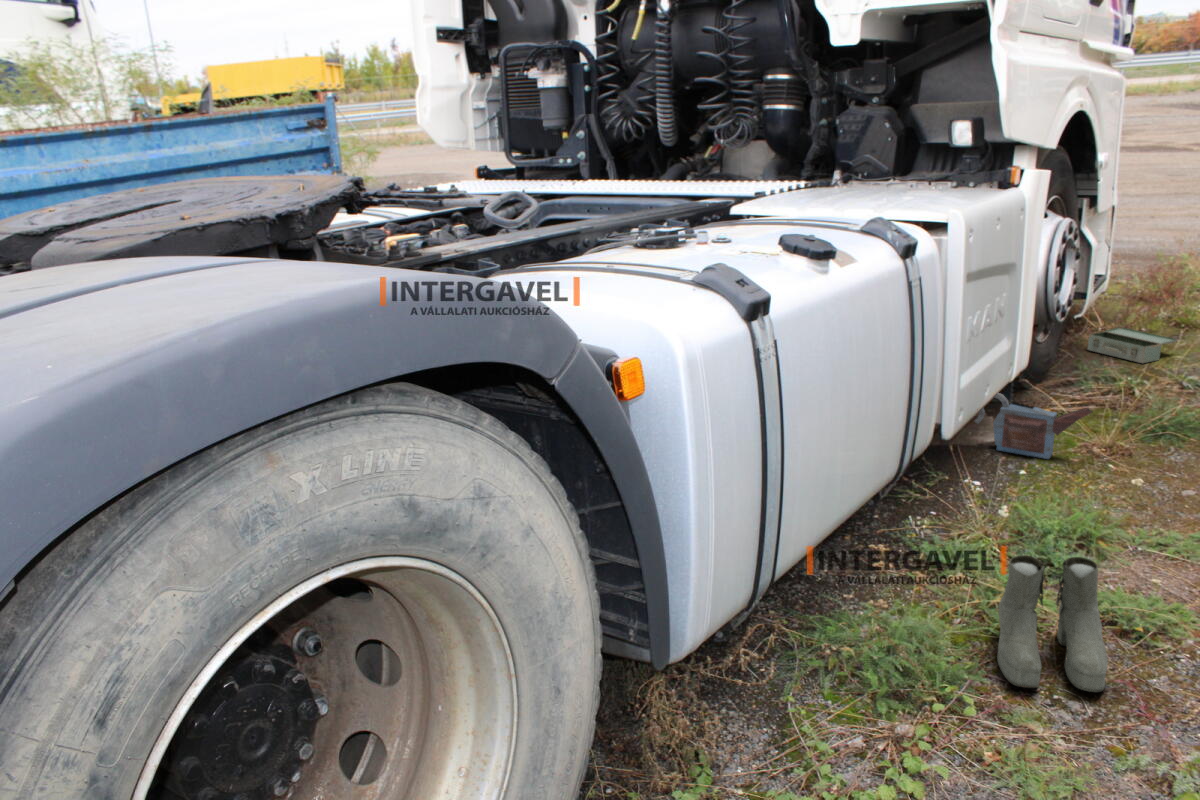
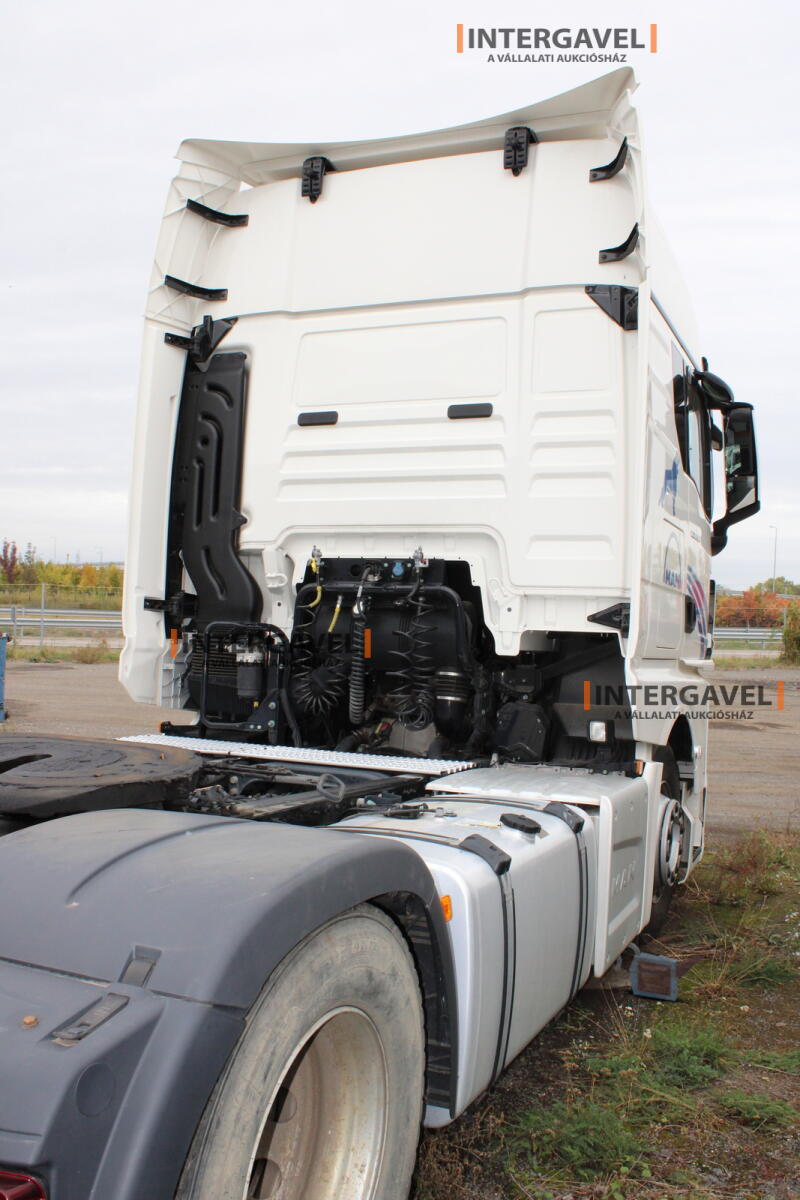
toolbox: present [1088,328,1177,363] -> none [692,893,760,924]
boots: present [997,555,1108,692] -> none [658,1056,738,1160]

